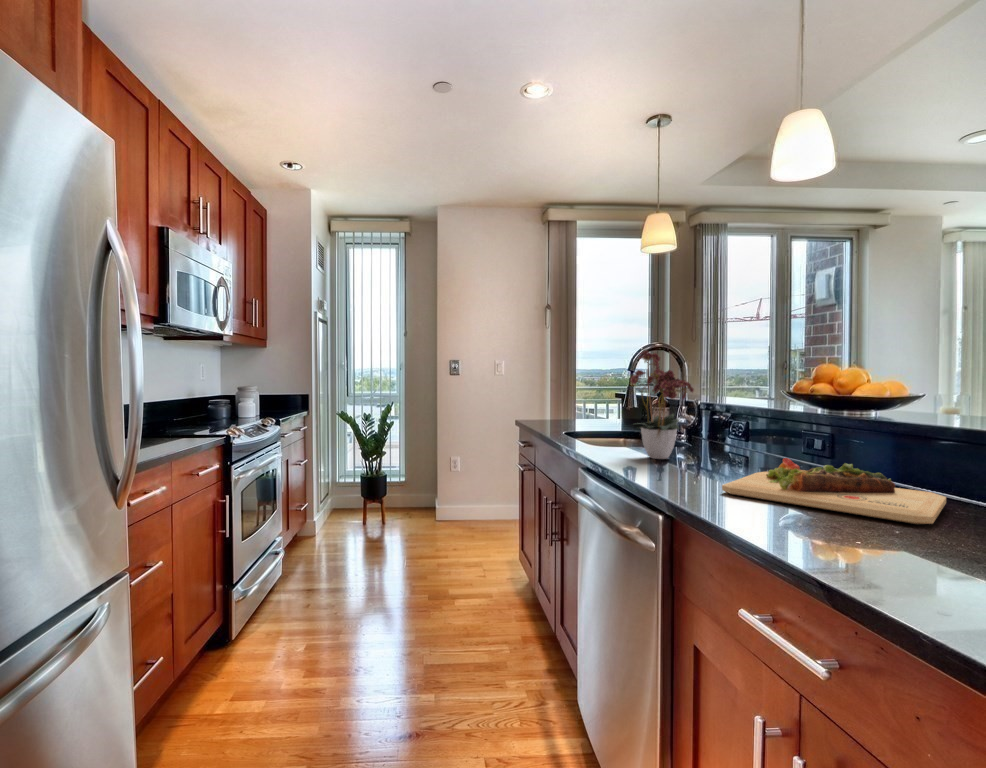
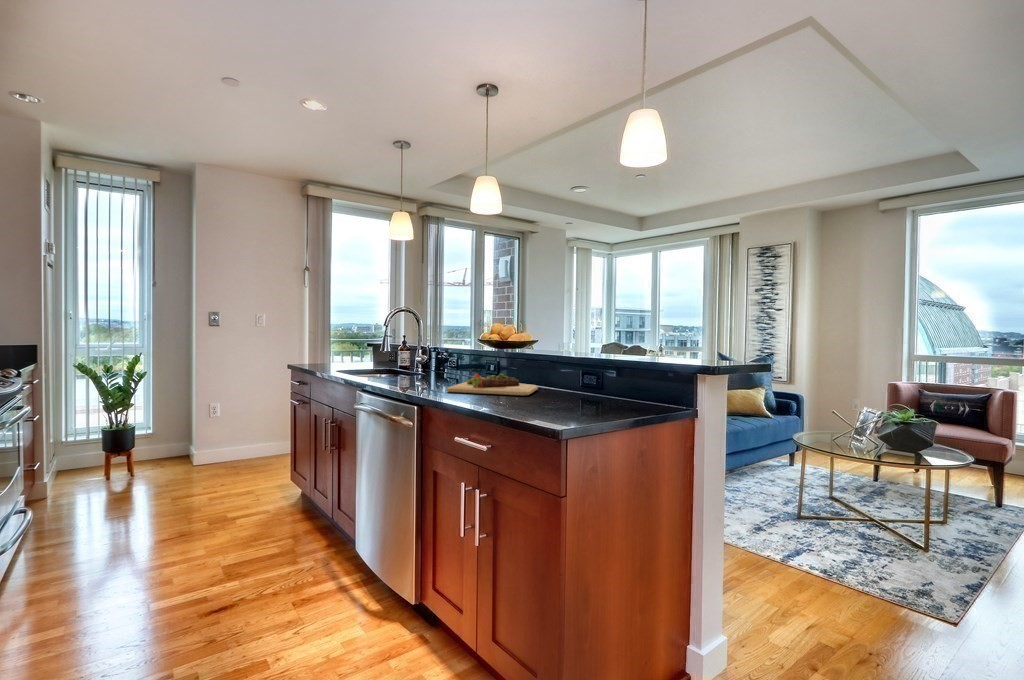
flower arrangement: present [630,351,694,459] -> none [388,311,433,381]

